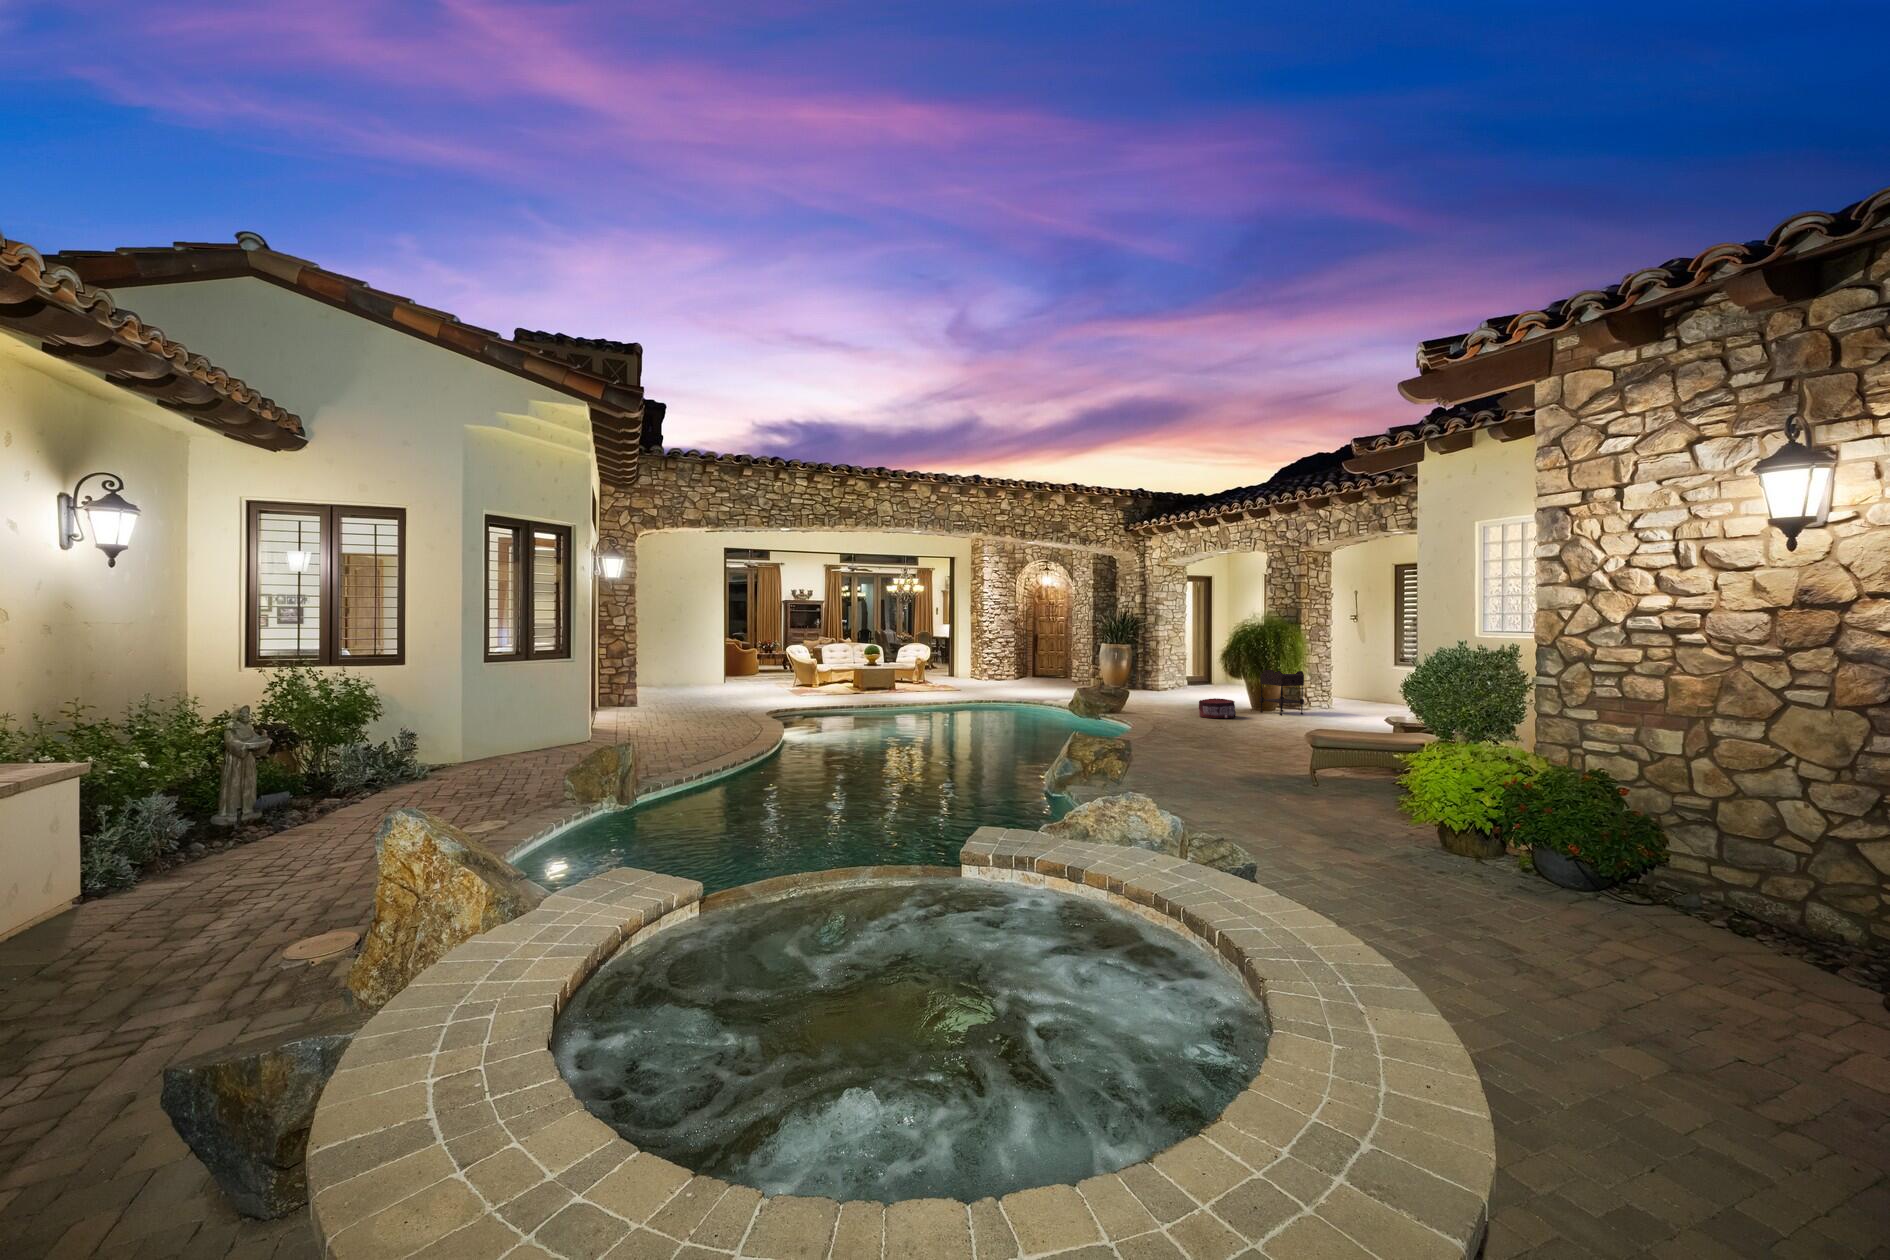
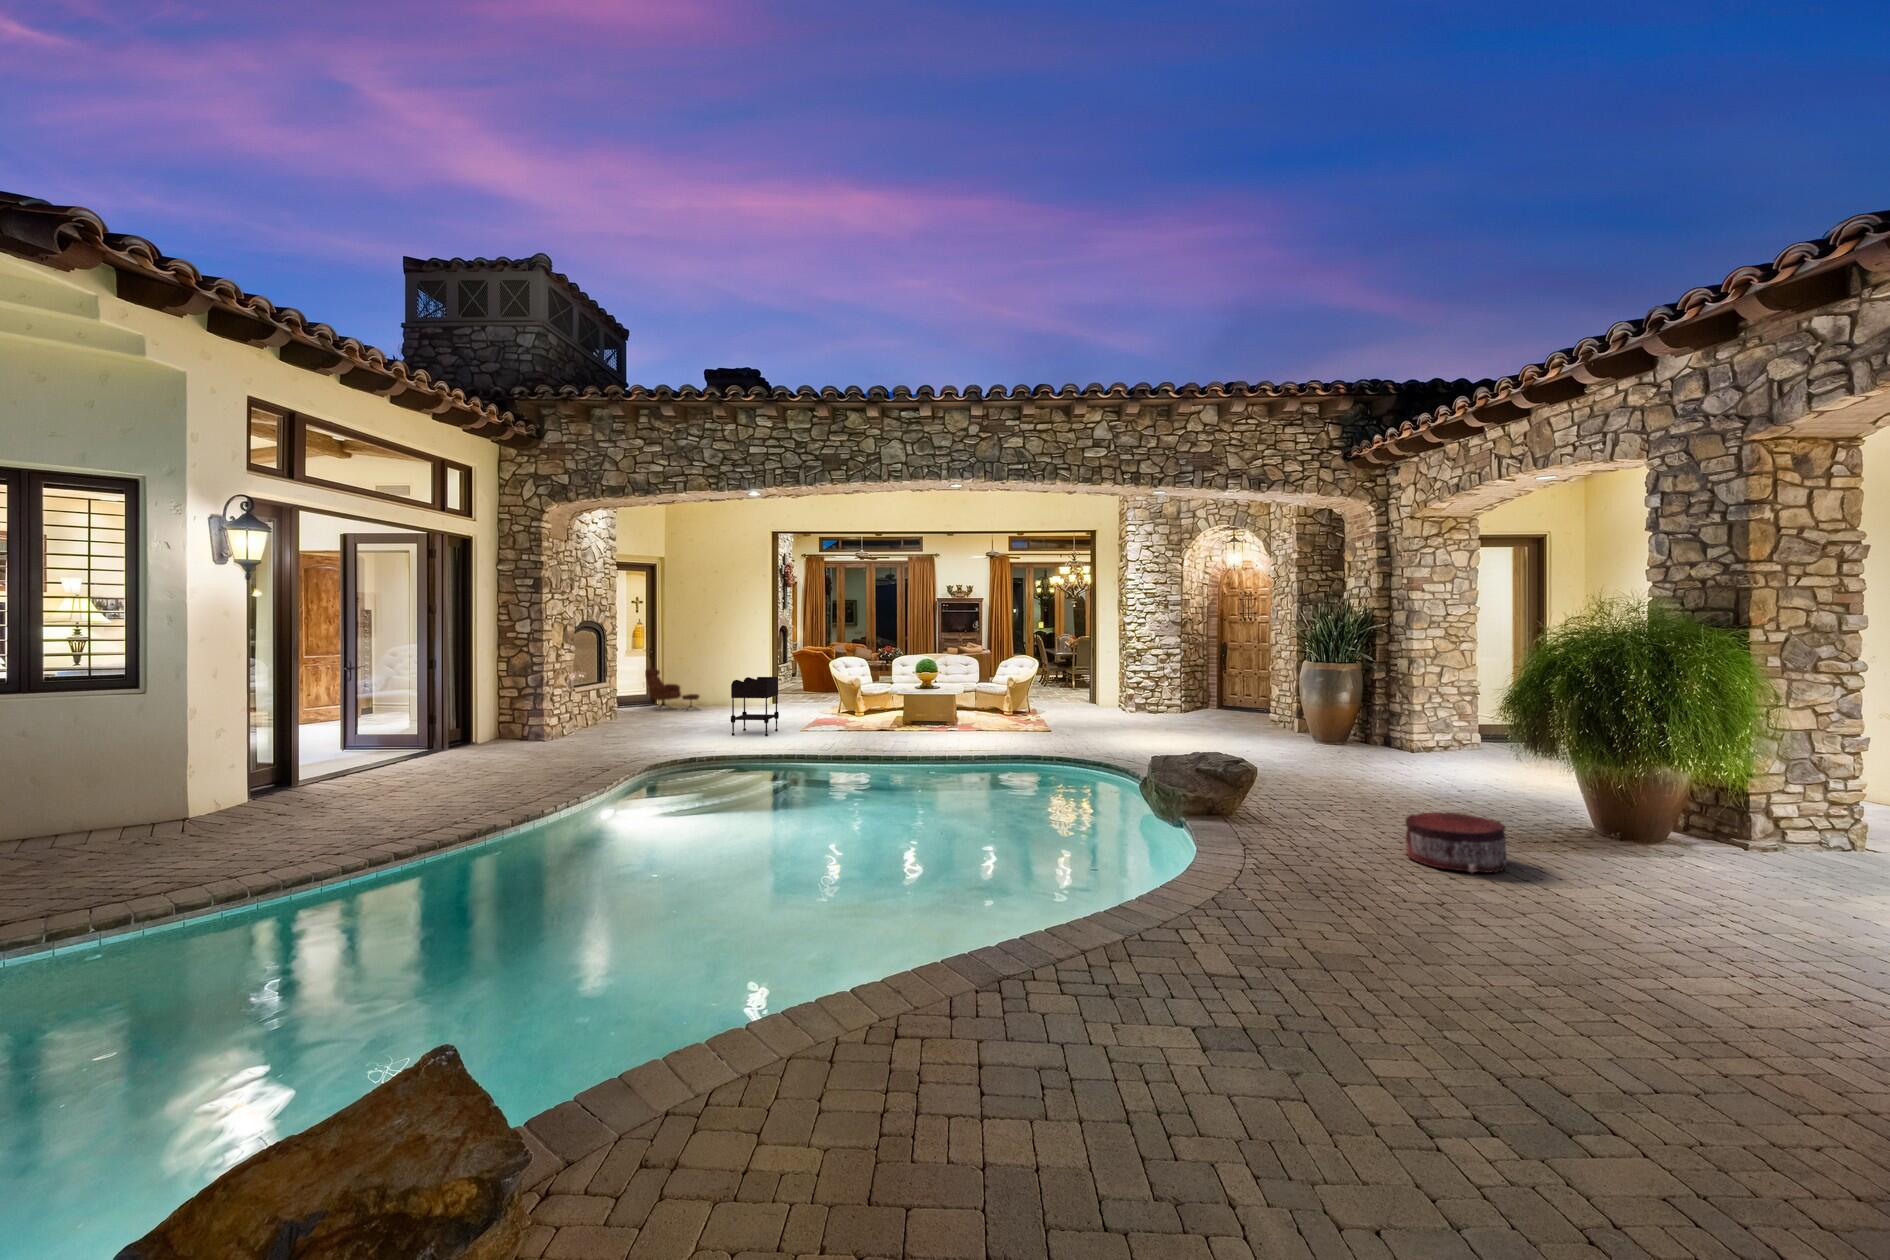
lounge chair: none [645,652,691,684] -> present [645,669,699,711]
side table: present [1260,670,1304,716] -> present [731,677,779,736]

